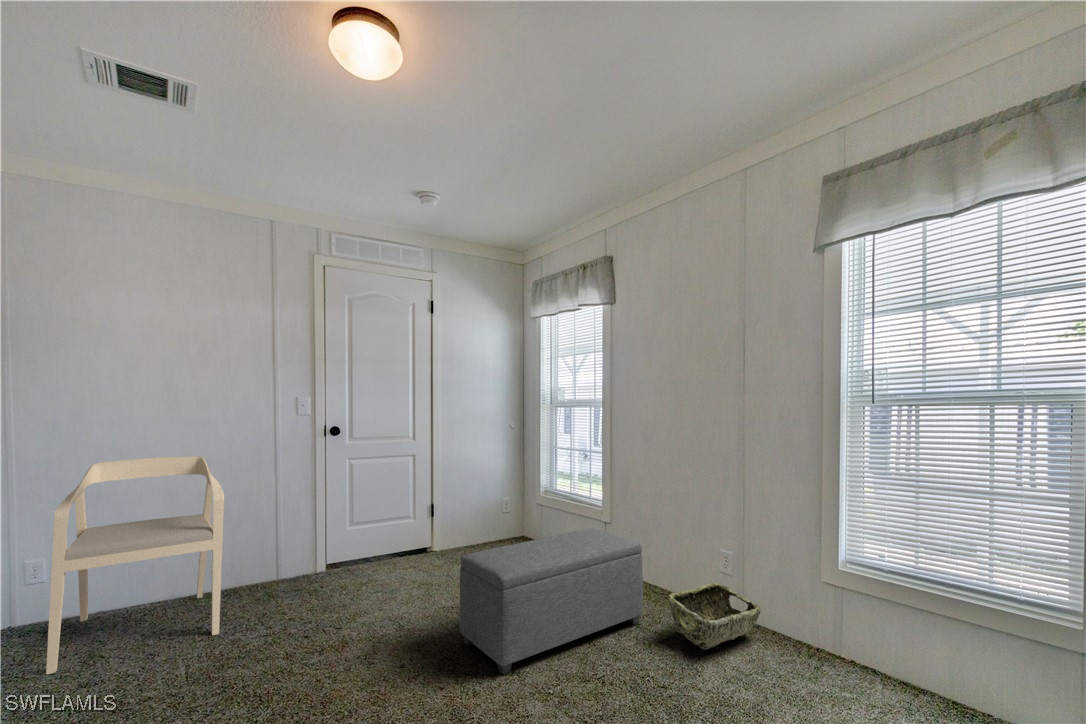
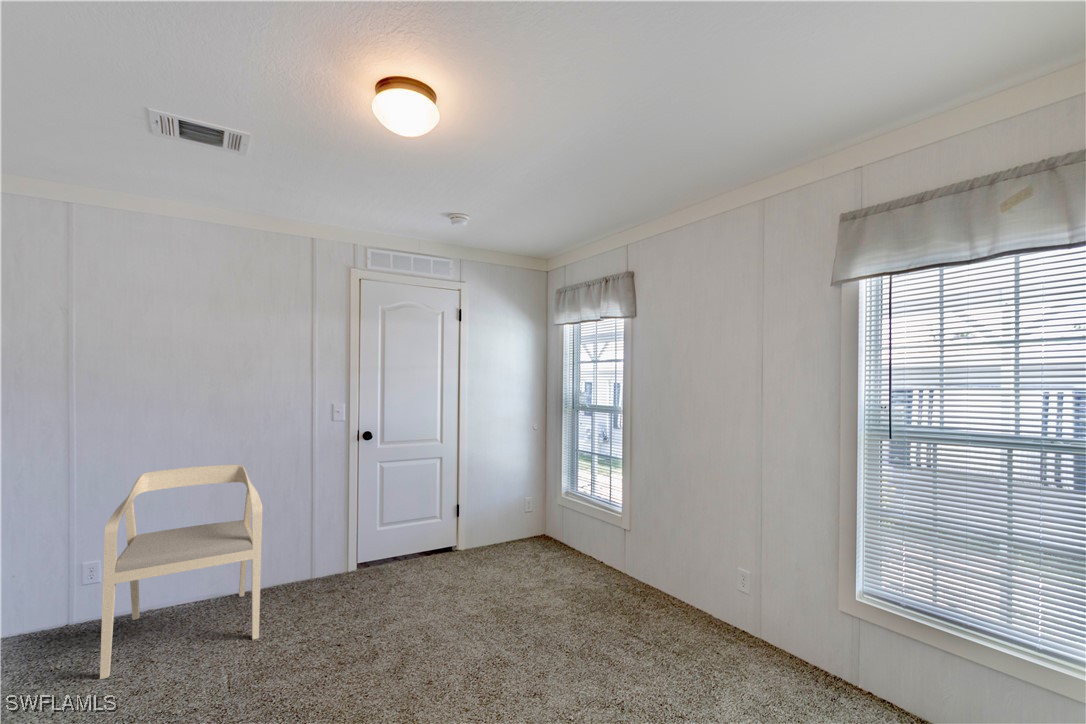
ottoman: present [460,528,643,674] -> none [485,543,661,695]
woven basket: present [668,583,761,650] -> none [686,602,778,674]

